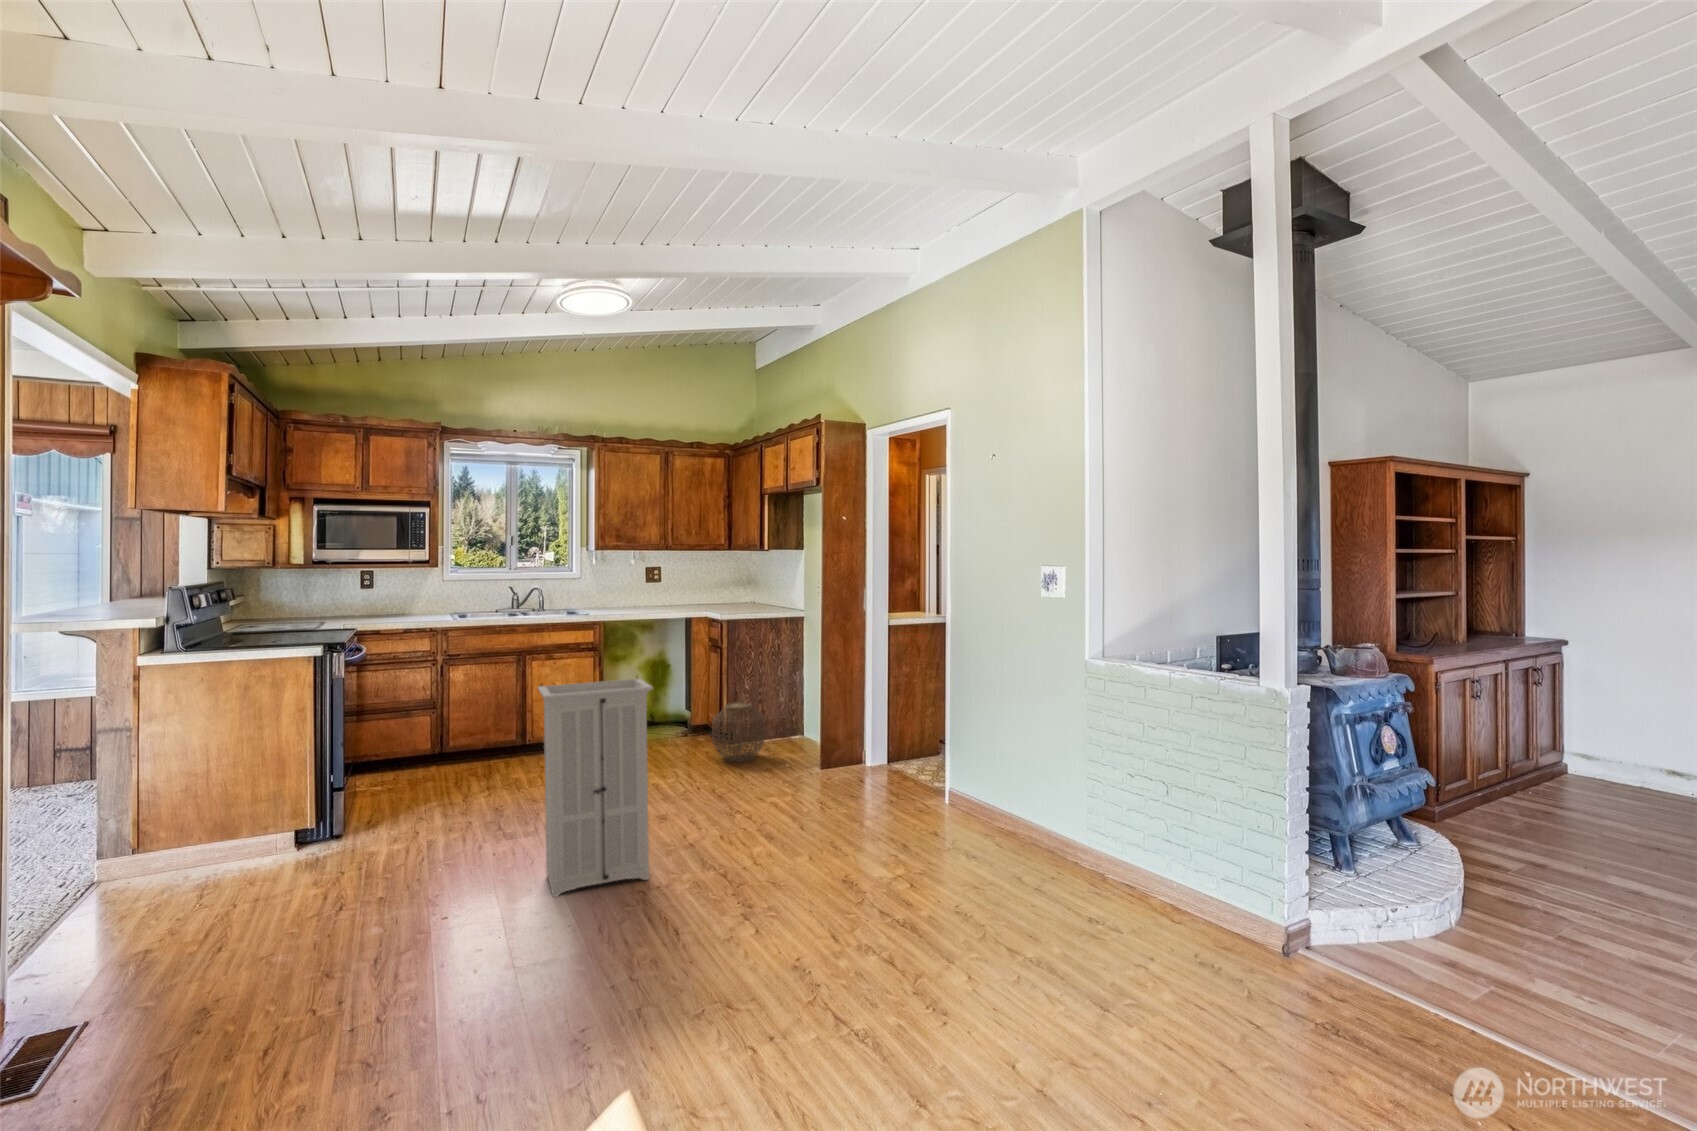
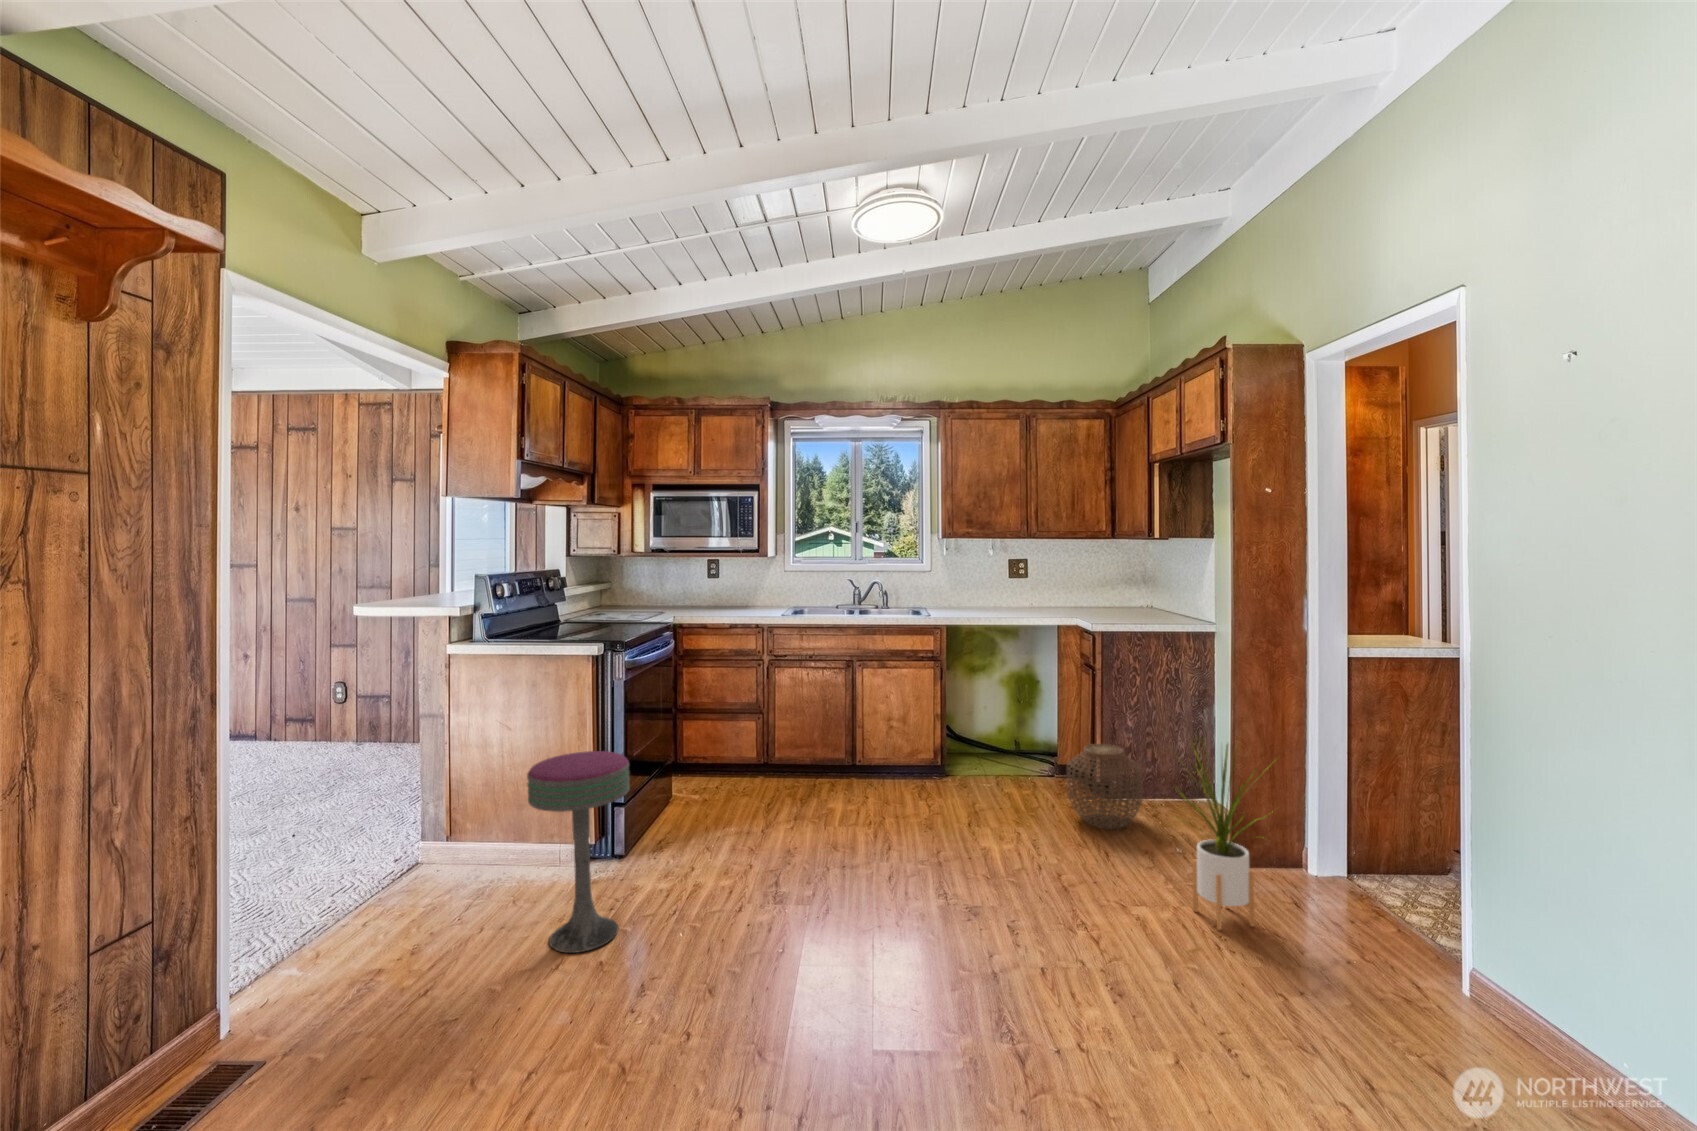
house plant: none [792,674,854,796] -> present [1179,744,1267,930]
storage cabinet: present [538,677,653,897] -> none [724,724,891,1056]
bar stool: none [310,729,405,893] -> present [527,751,630,953]

